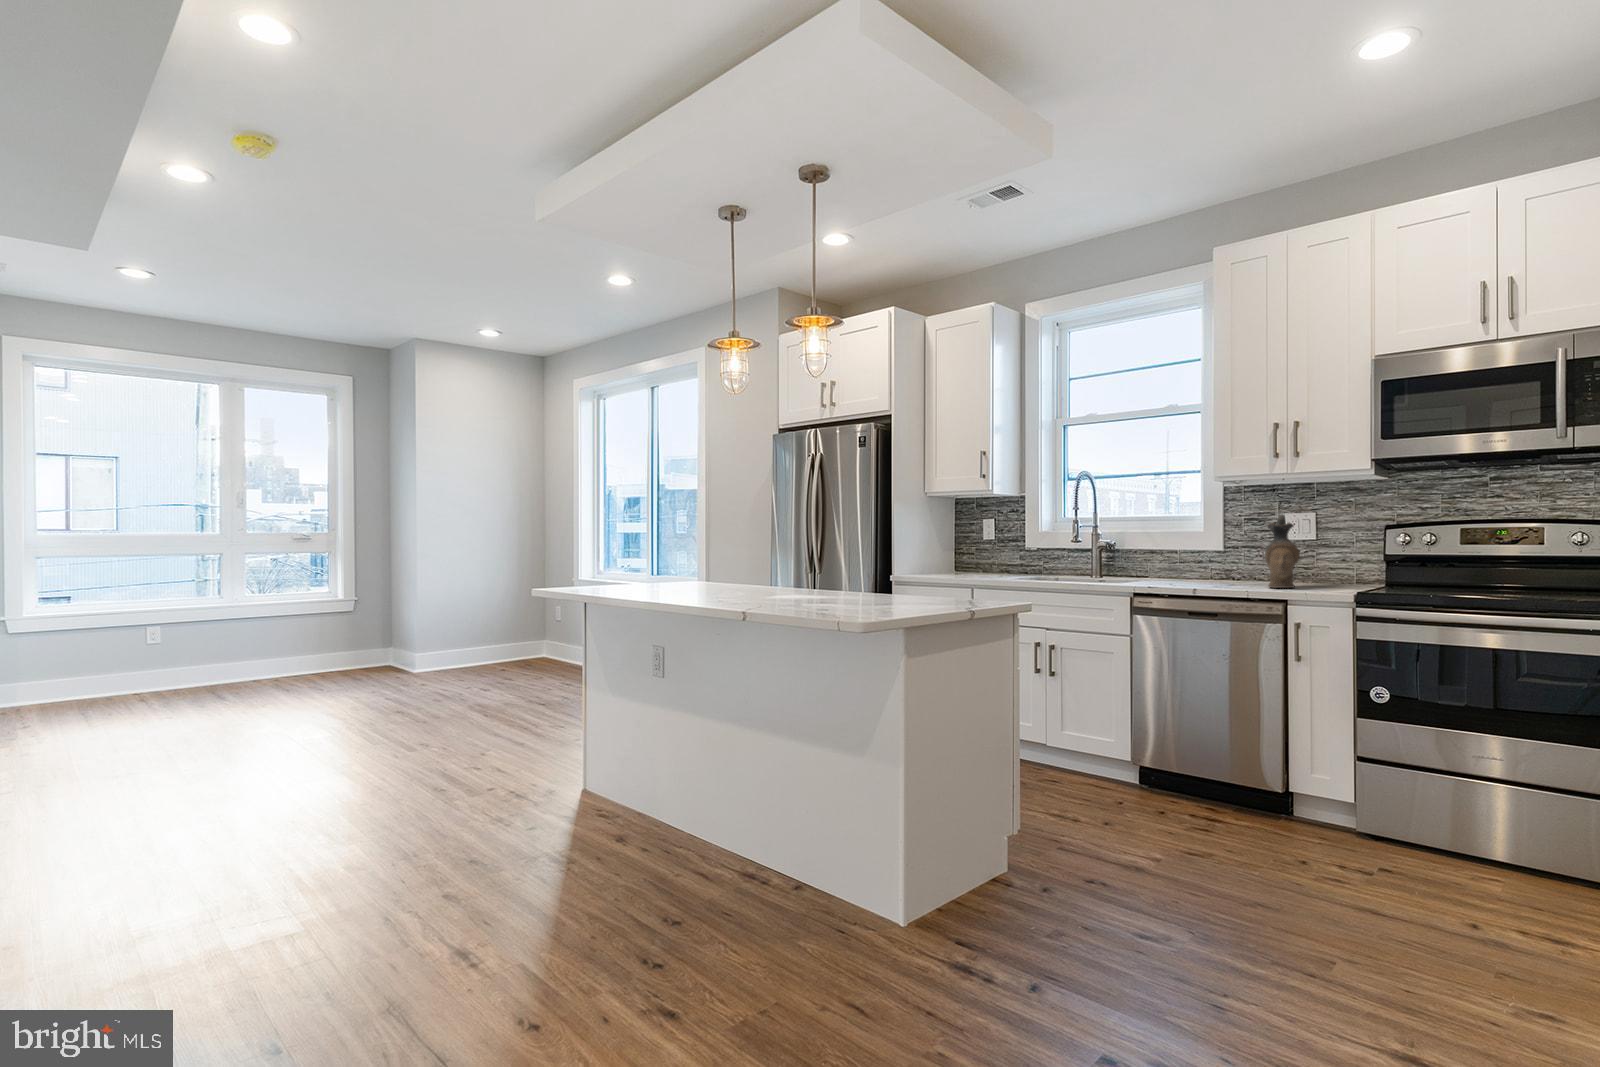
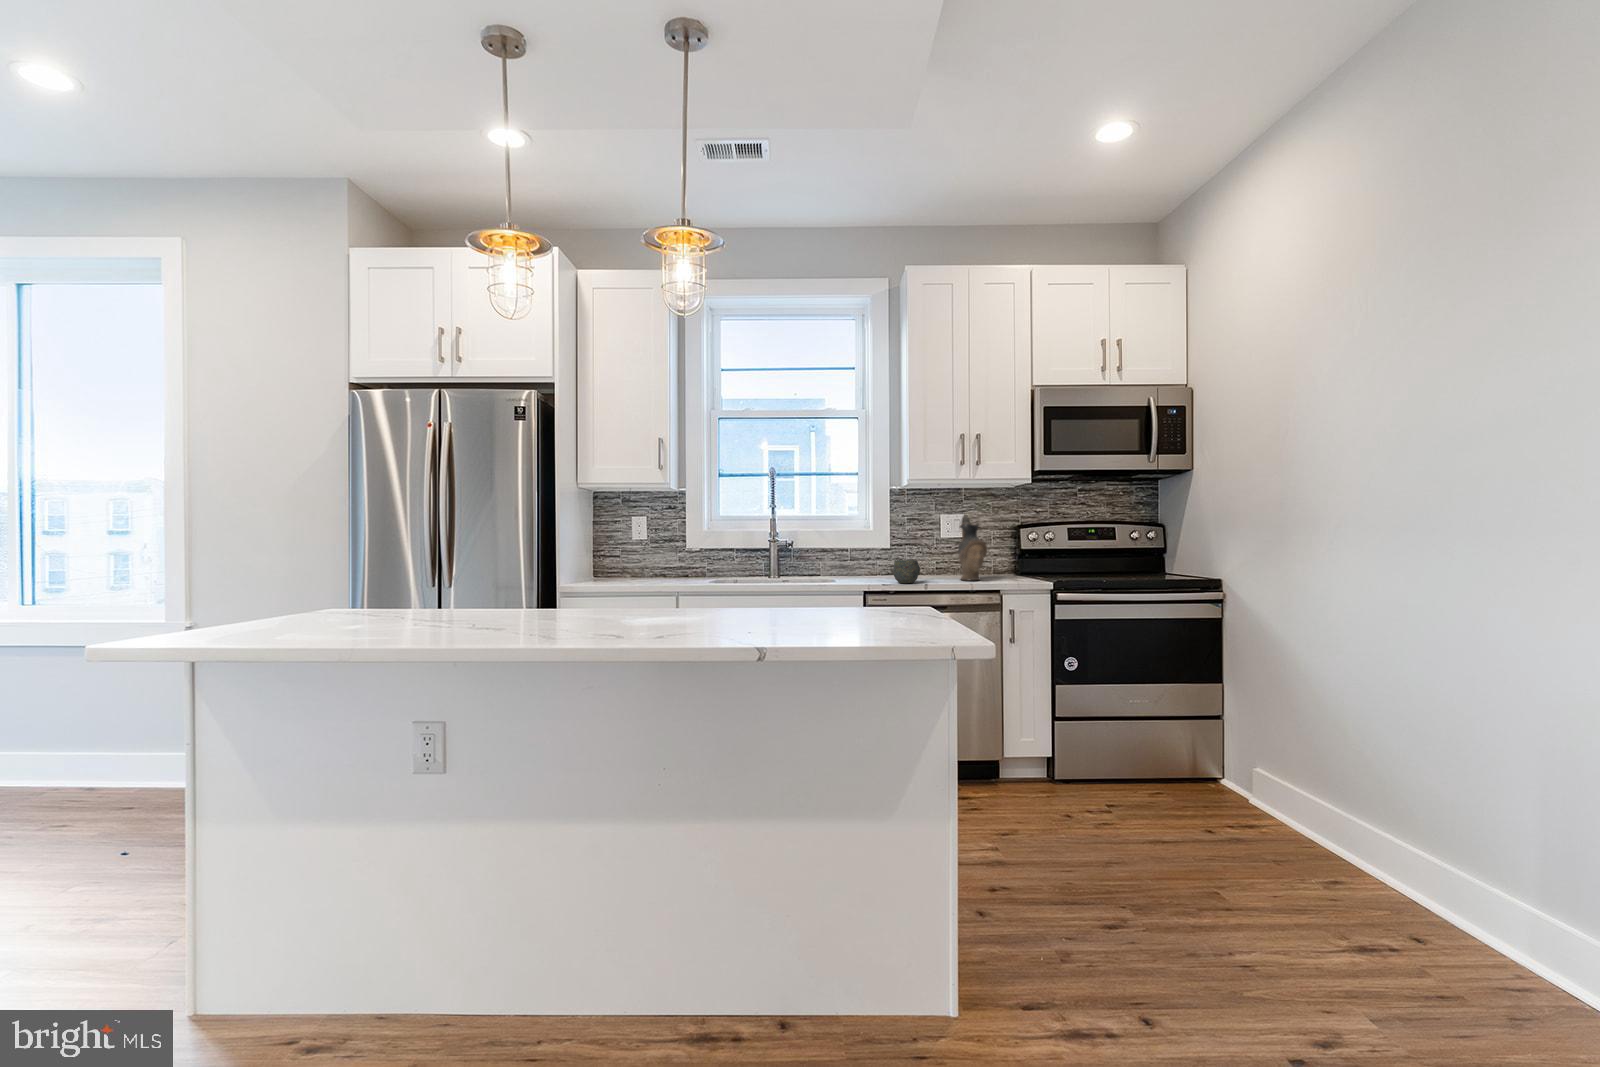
mug: none [1178,563,1214,587] -> present [894,560,920,583]

